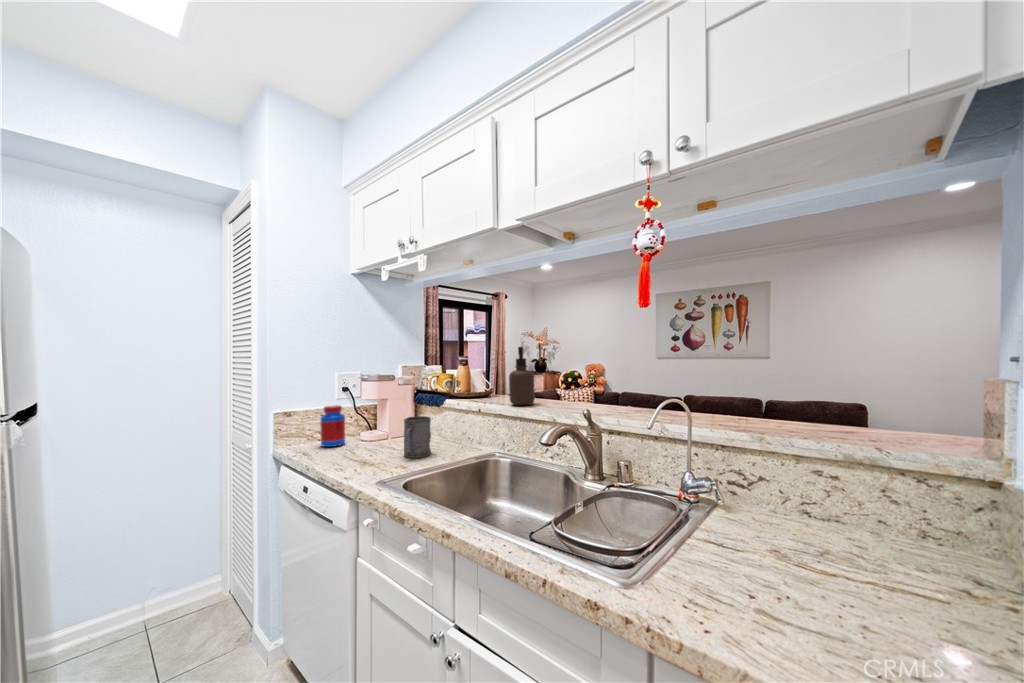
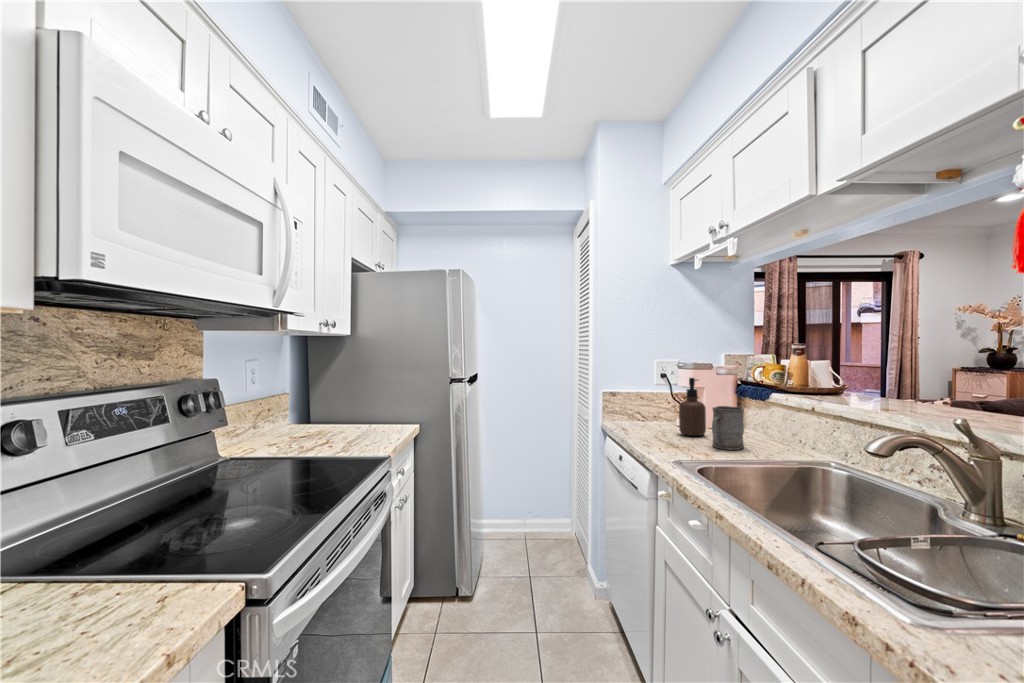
soap dispenser: present [509,347,535,405] -> present [679,378,706,436]
jar: present [320,405,345,447] -> none [638,389,661,427]

